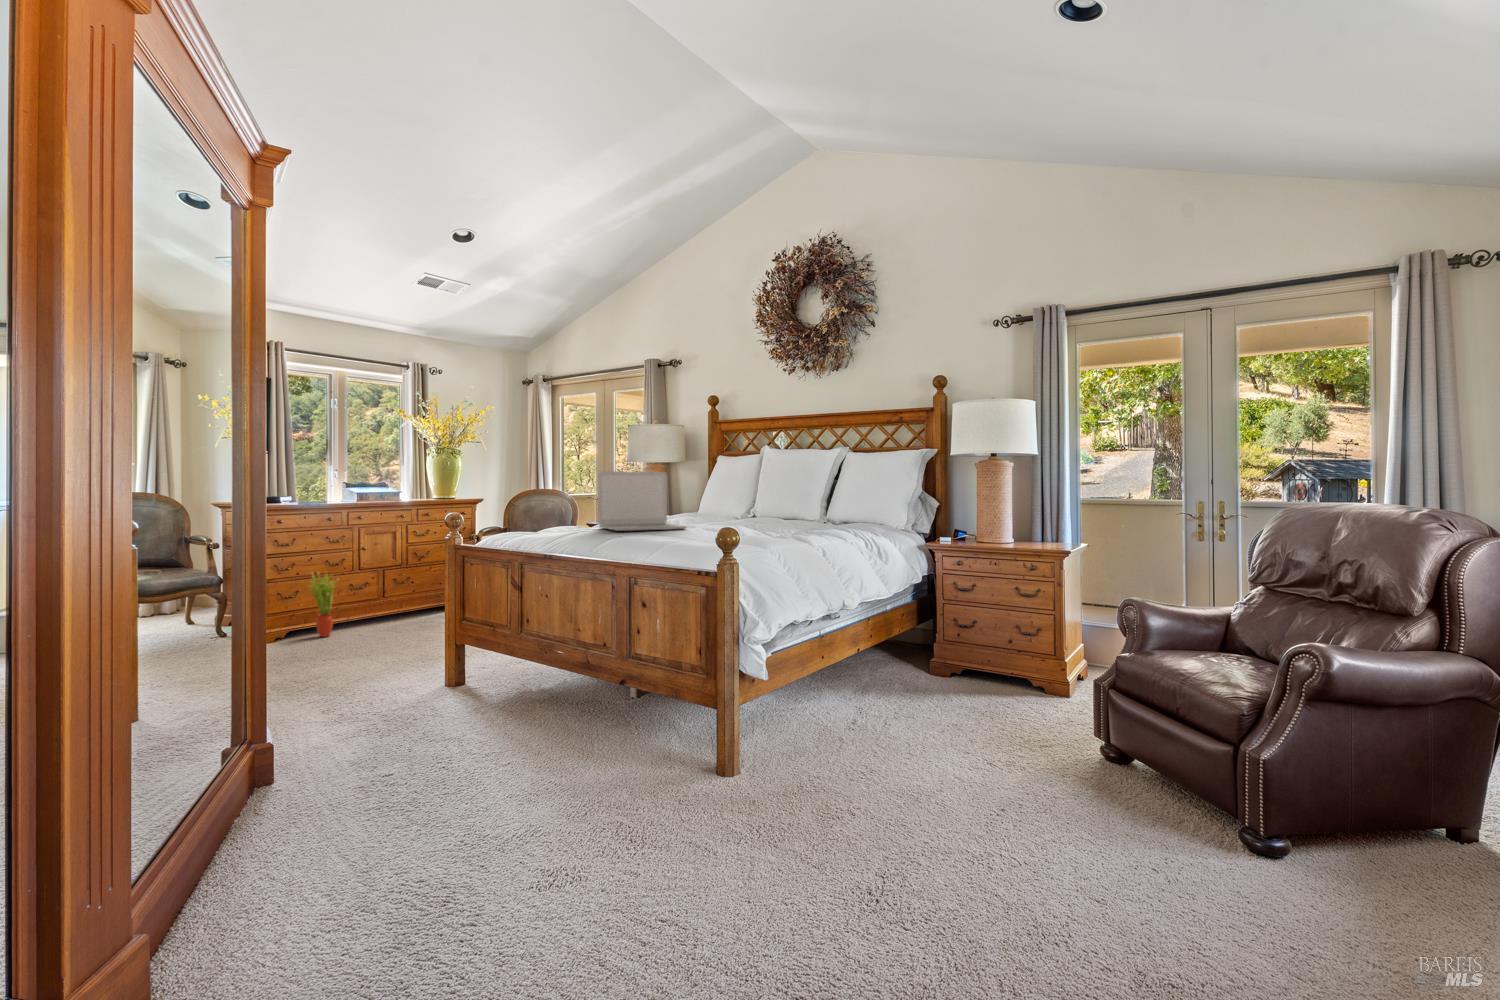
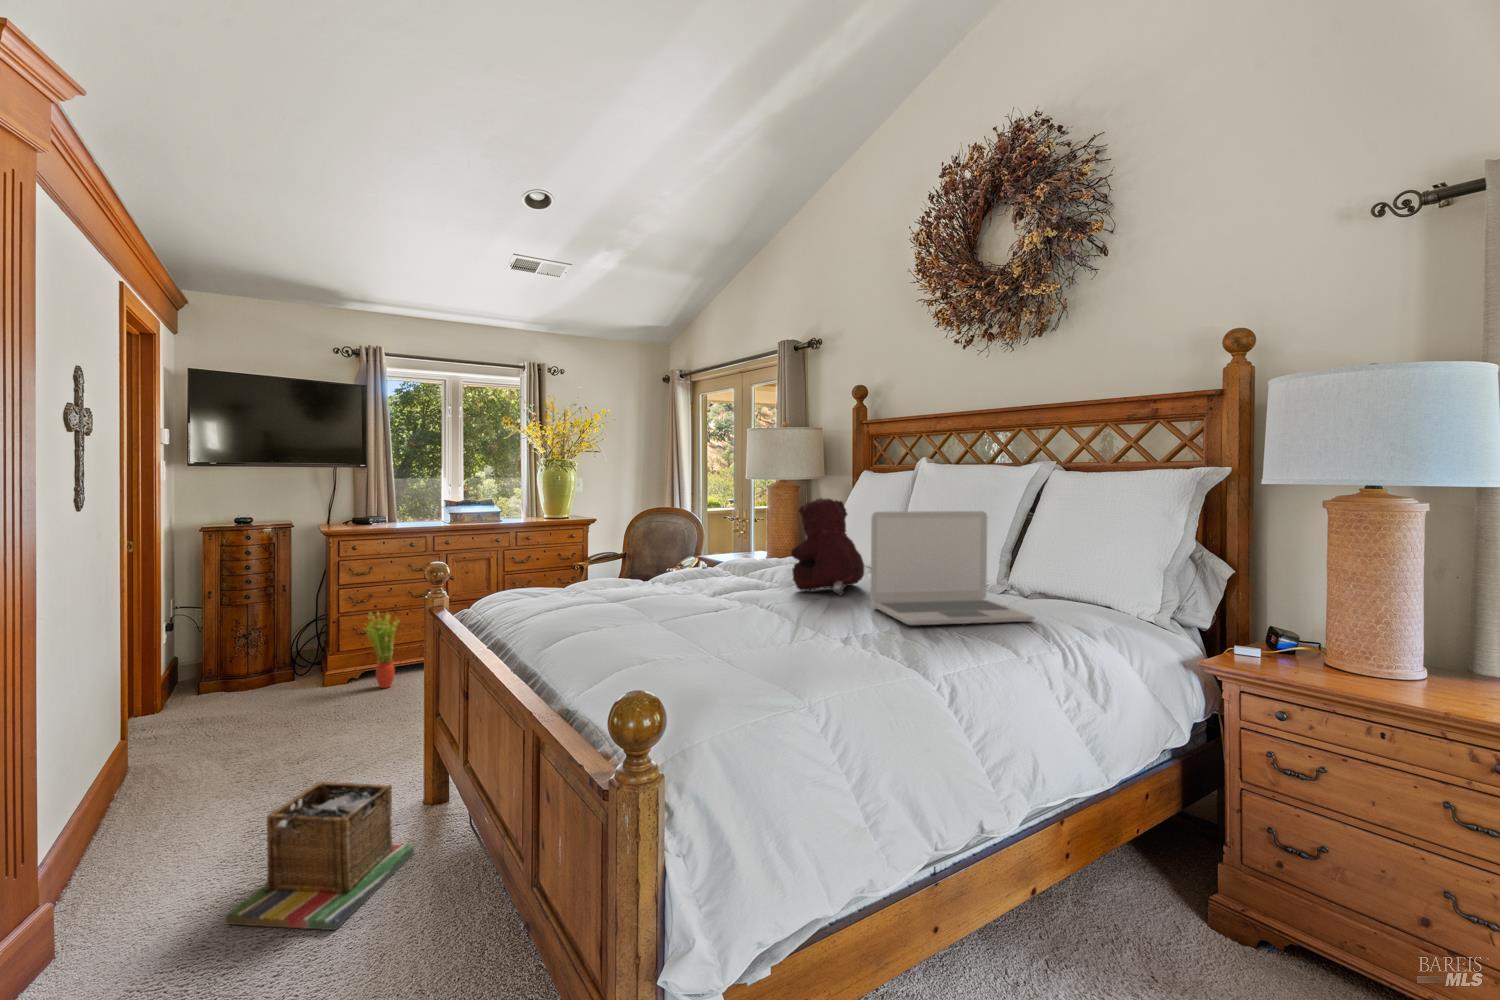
teddy bear: none [704,466,748,523] -> present [791,498,864,595]
laptop: present [598,471,686,531] -> present [871,511,1035,625]
laundry basket: none [390,649,477,725] -> present [226,782,414,930]

